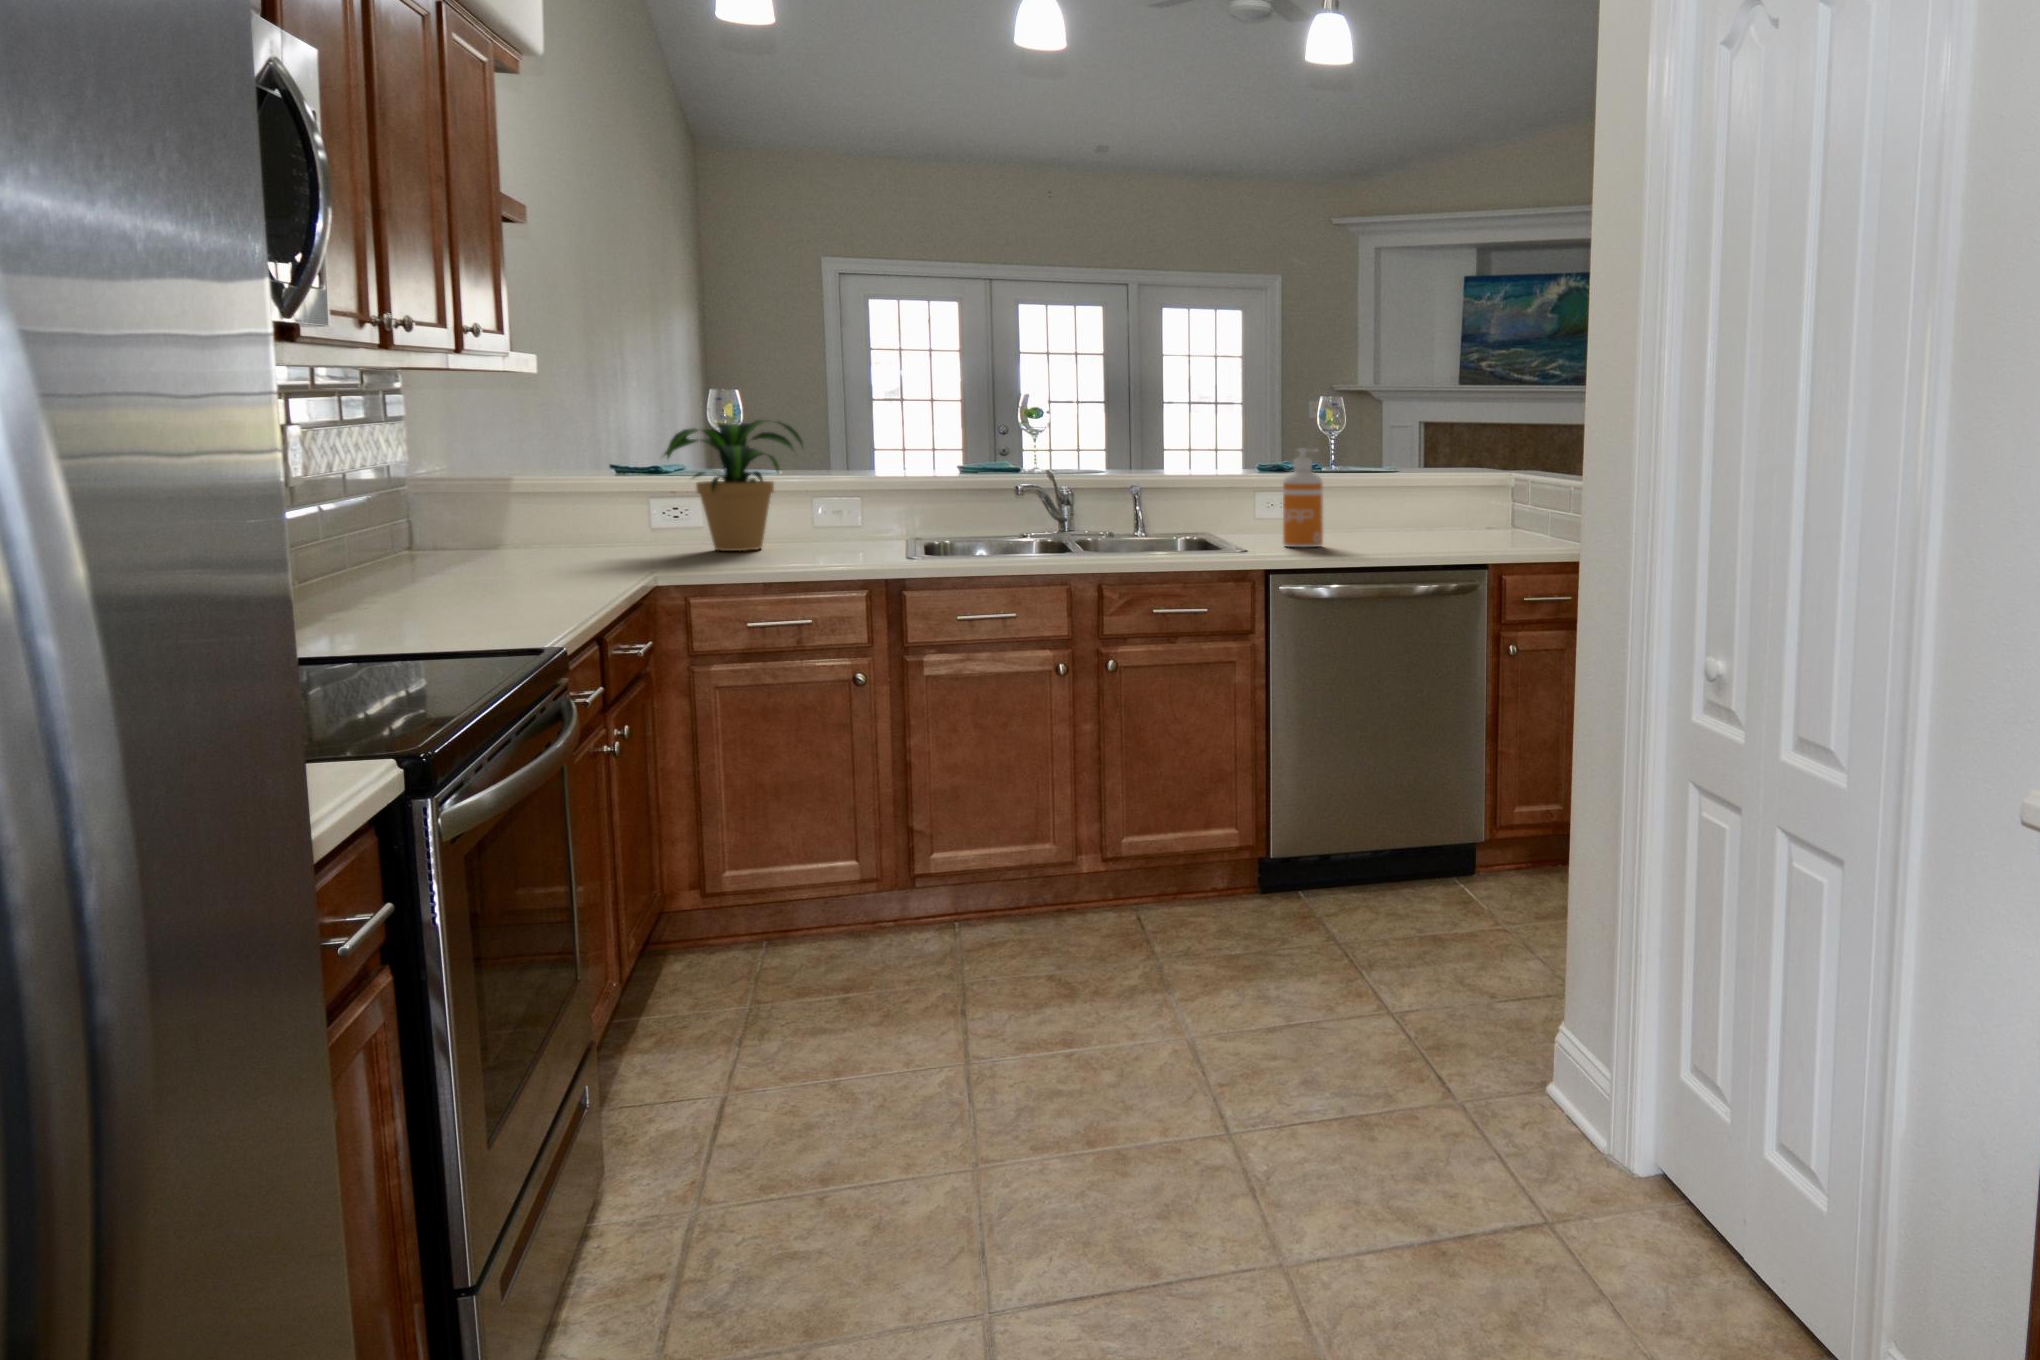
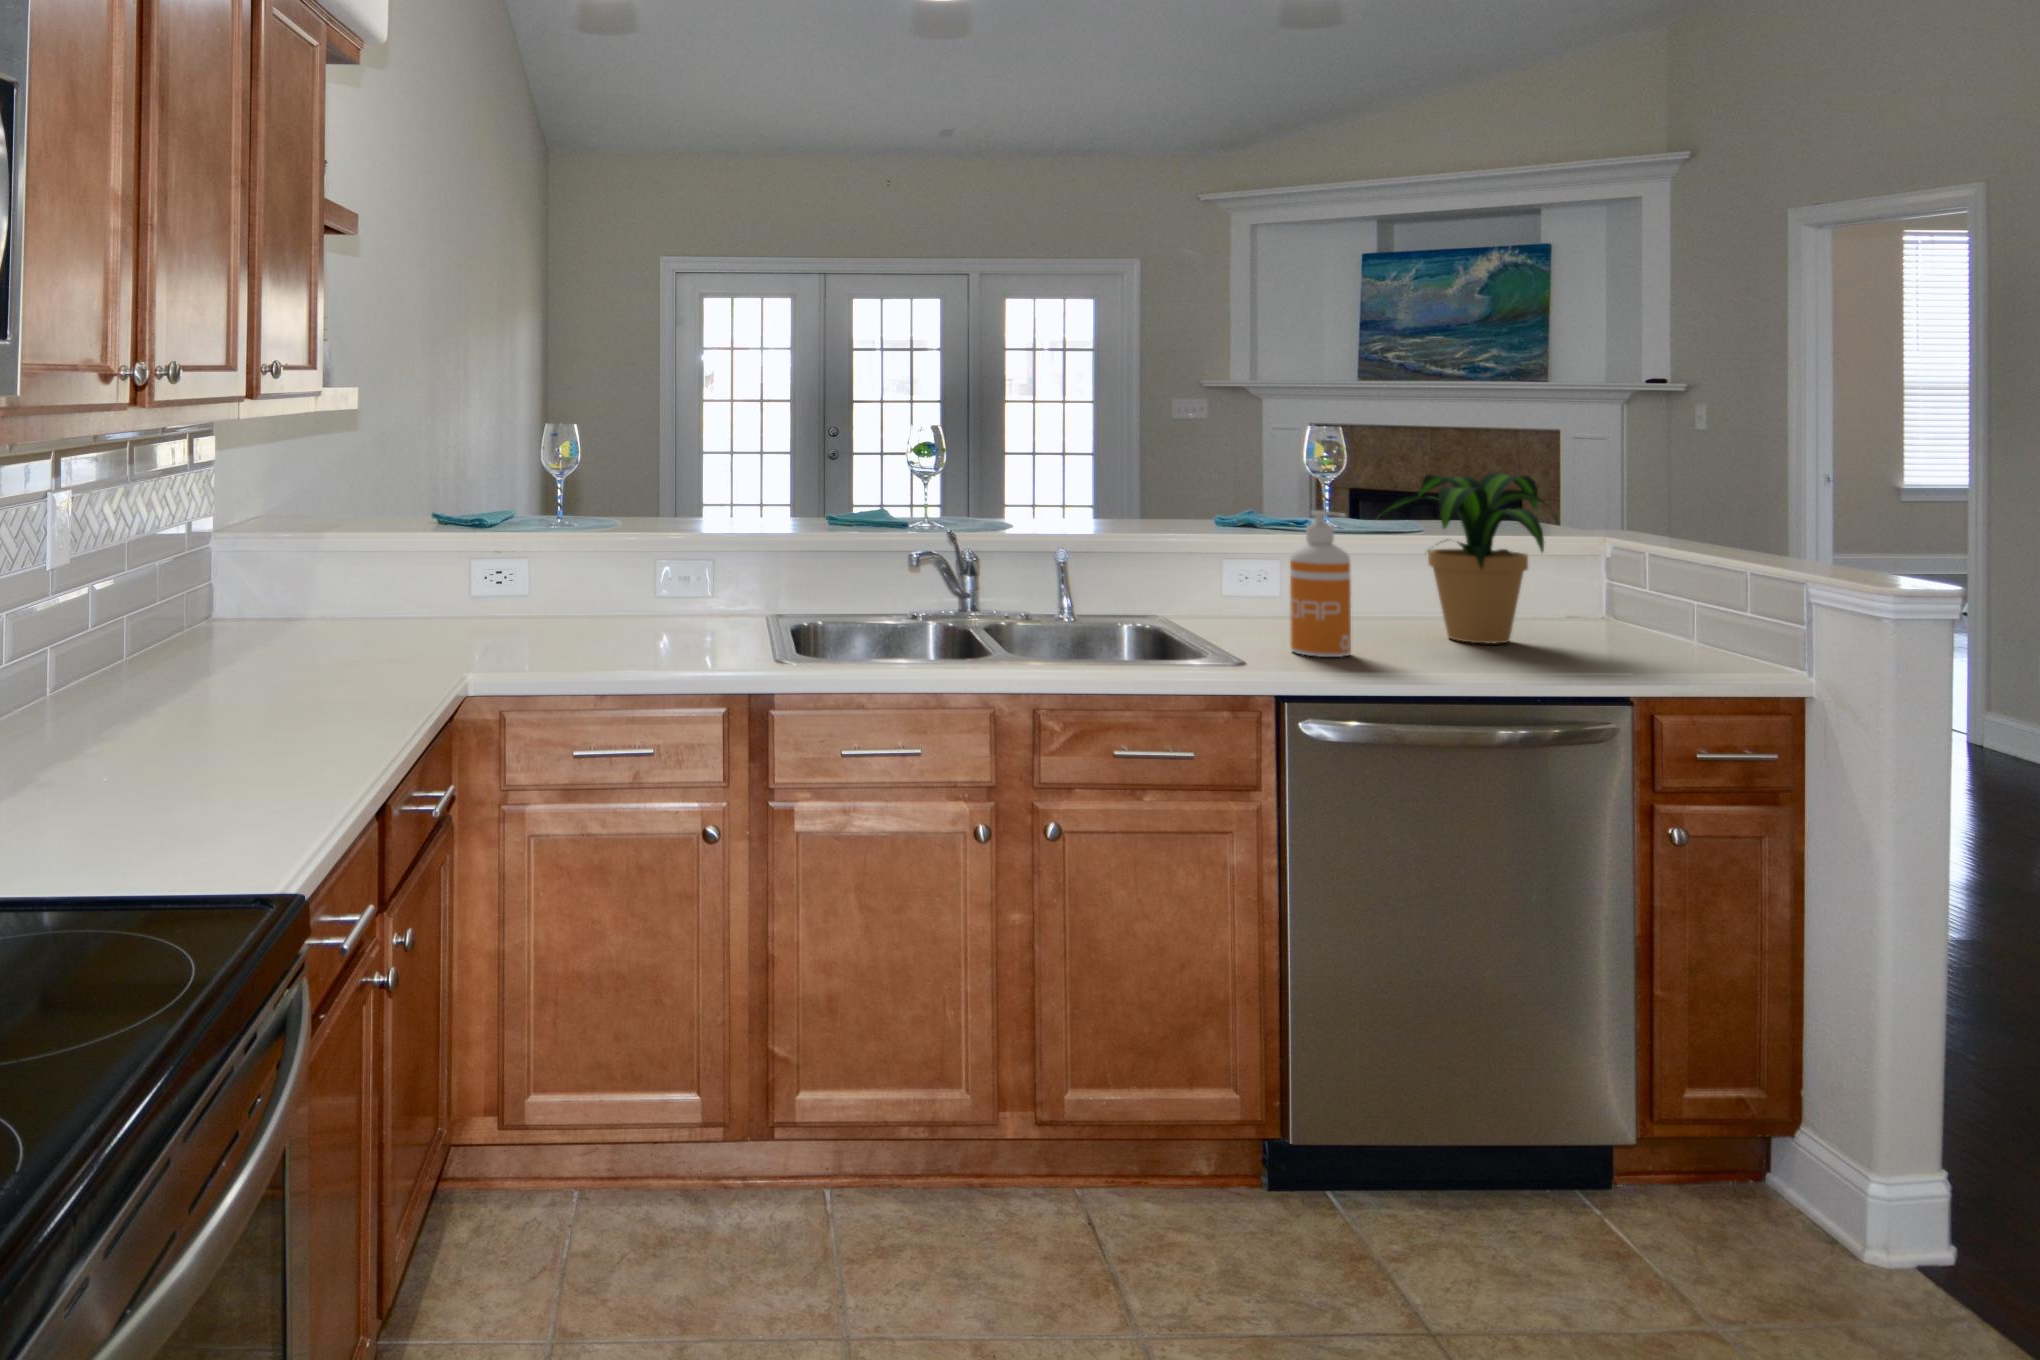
potted plant: present [664,420,803,551] -> present [1386,473,1558,643]

